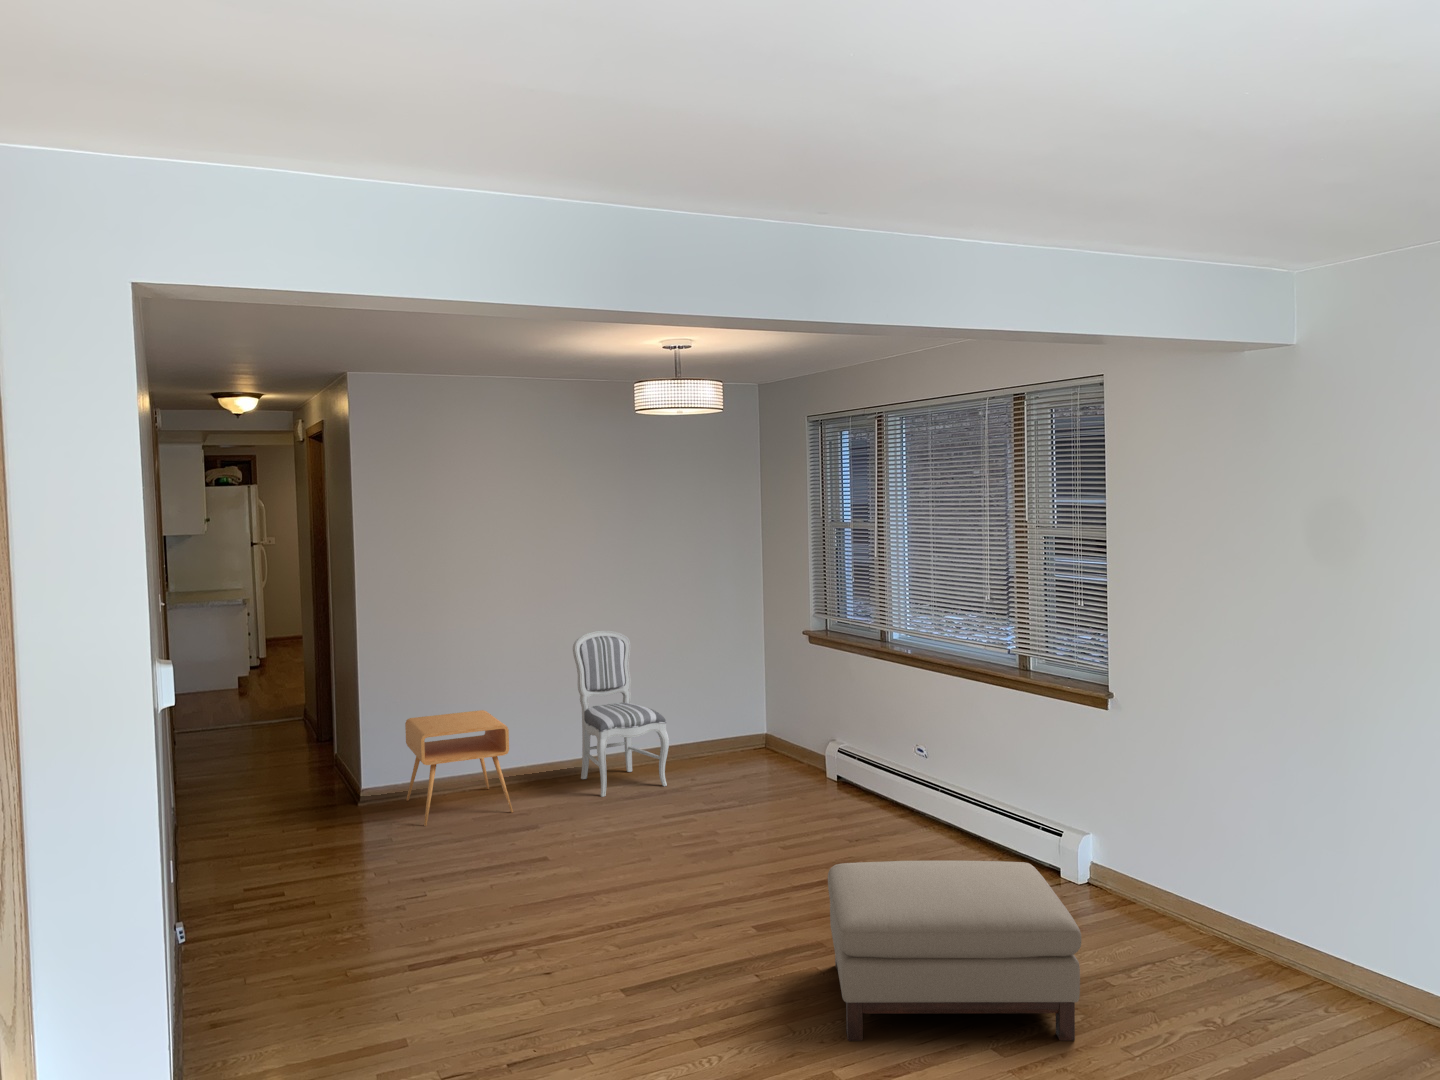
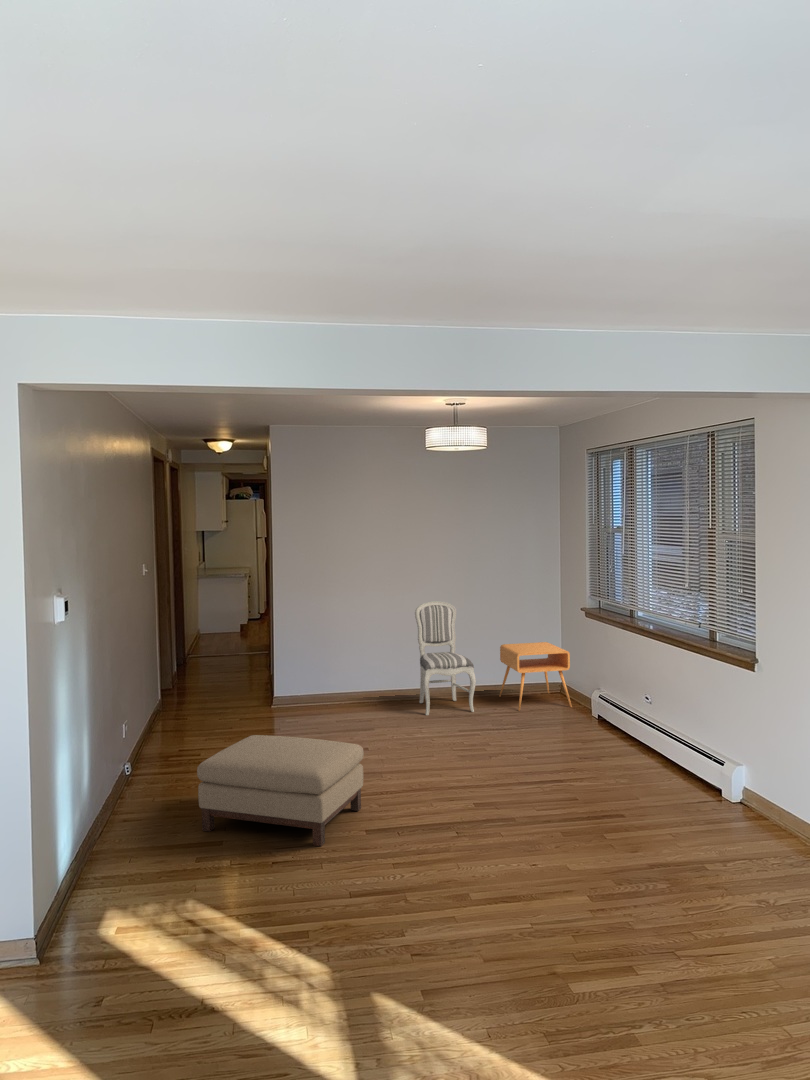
side table: present [405,710,513,826] -> present [499,642,572,711]
ottoman: present [828,860,1081,1041] -> present [197,735,364,847]

